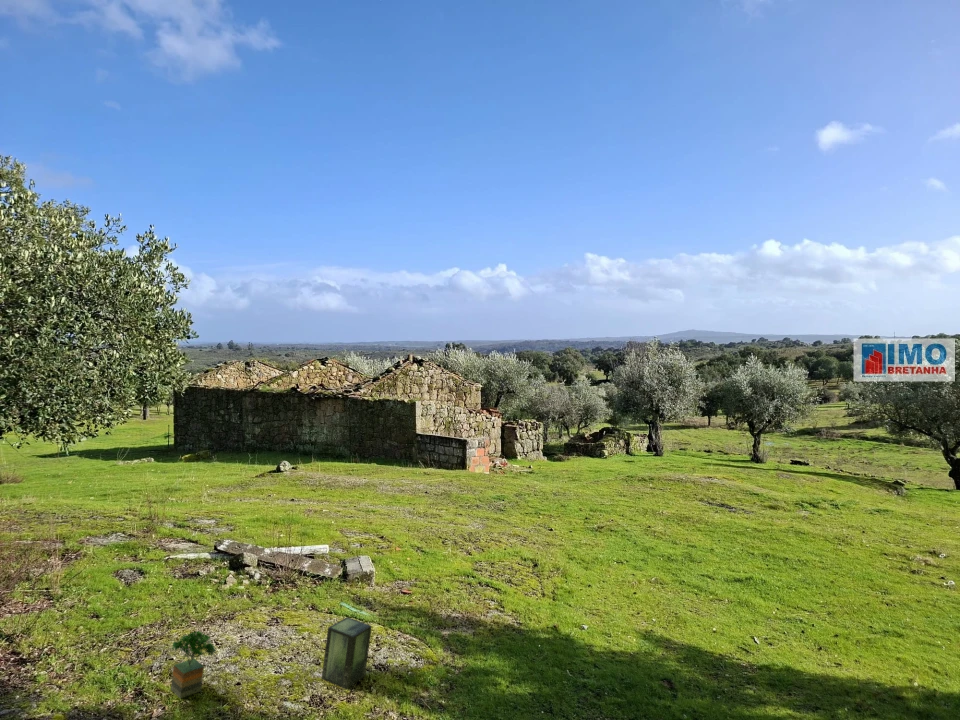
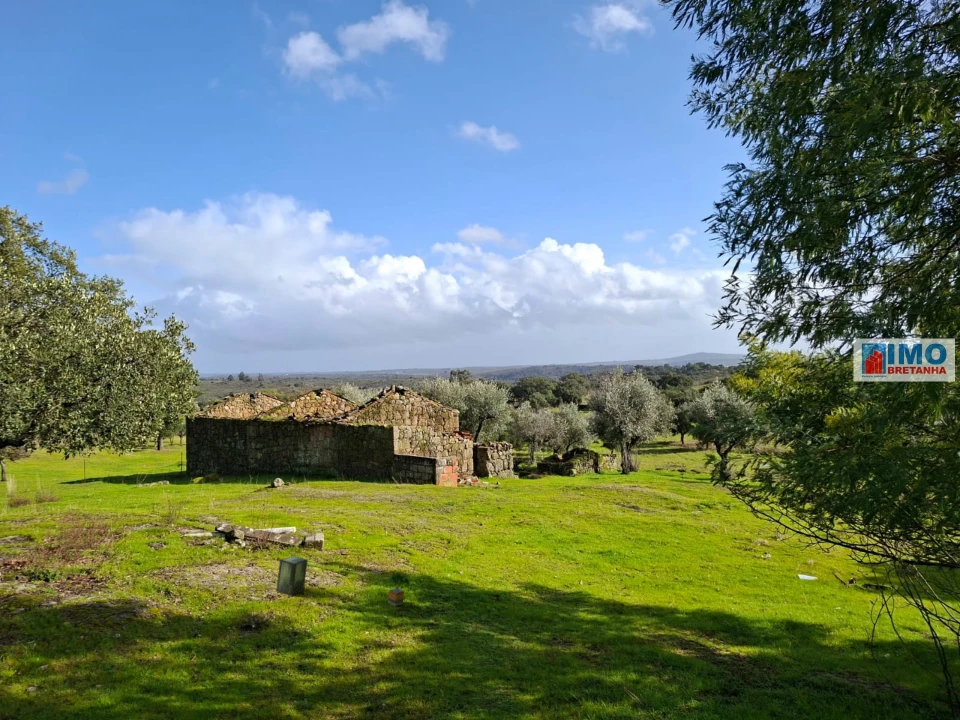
potted tree: present [171,631,216,698] -> present [388,573,410,606]

